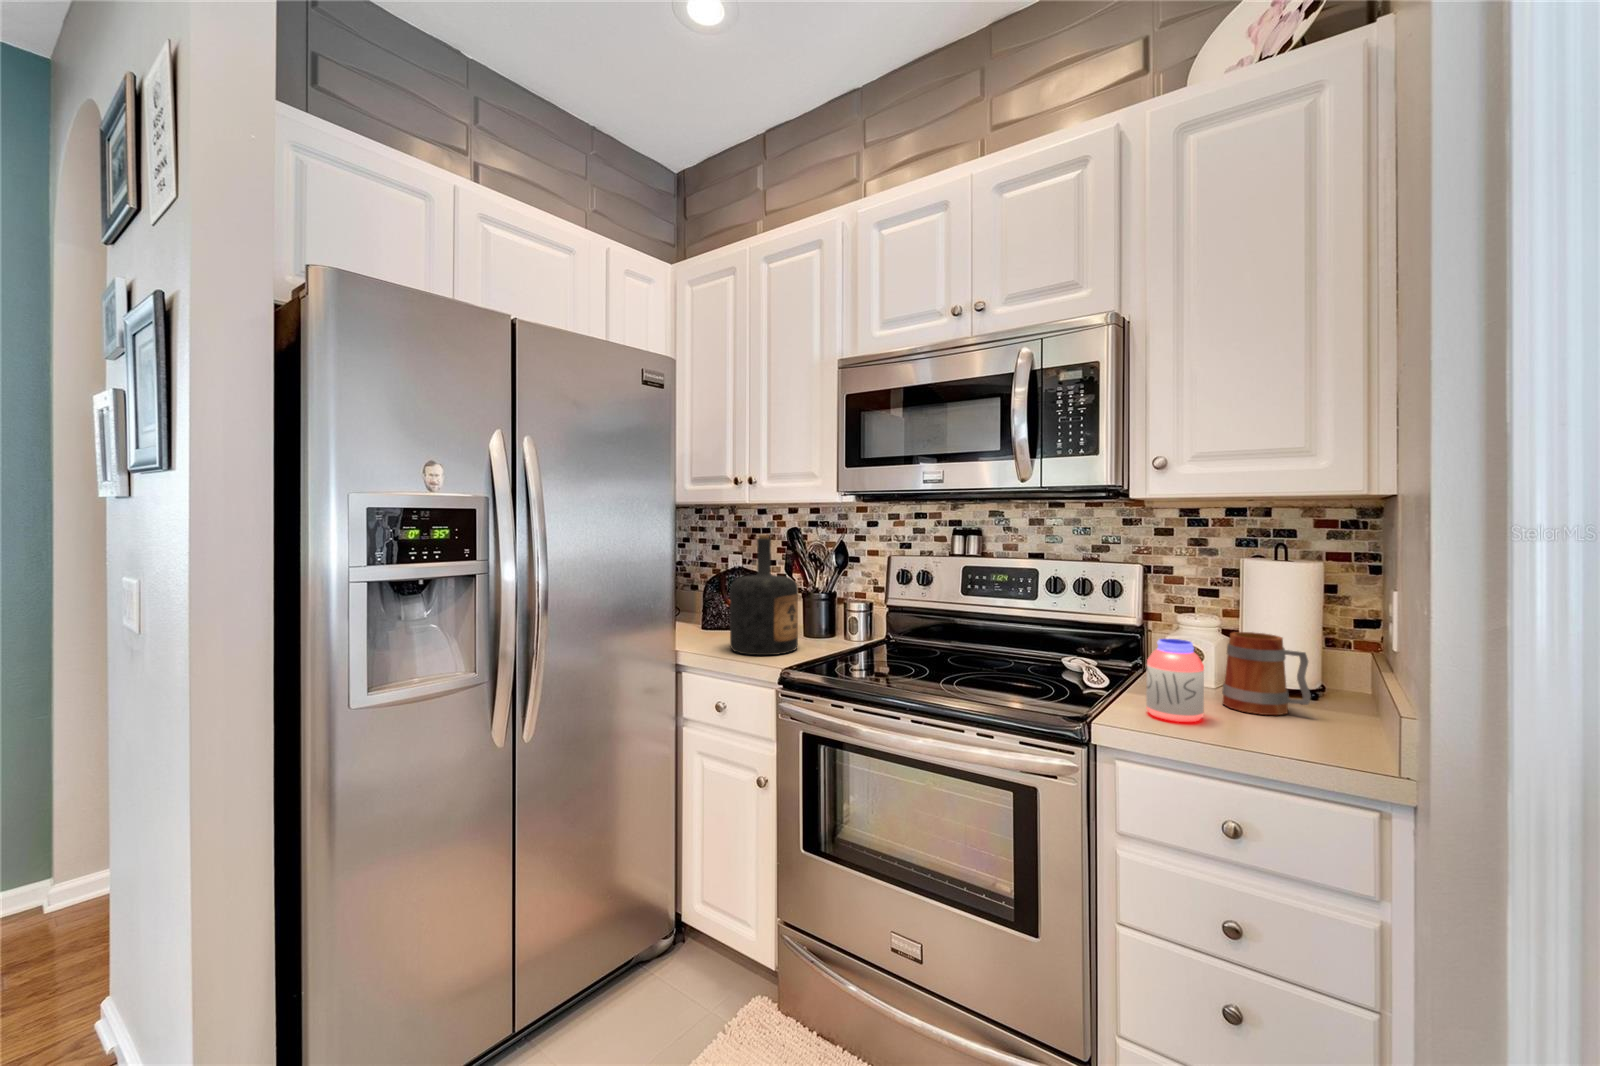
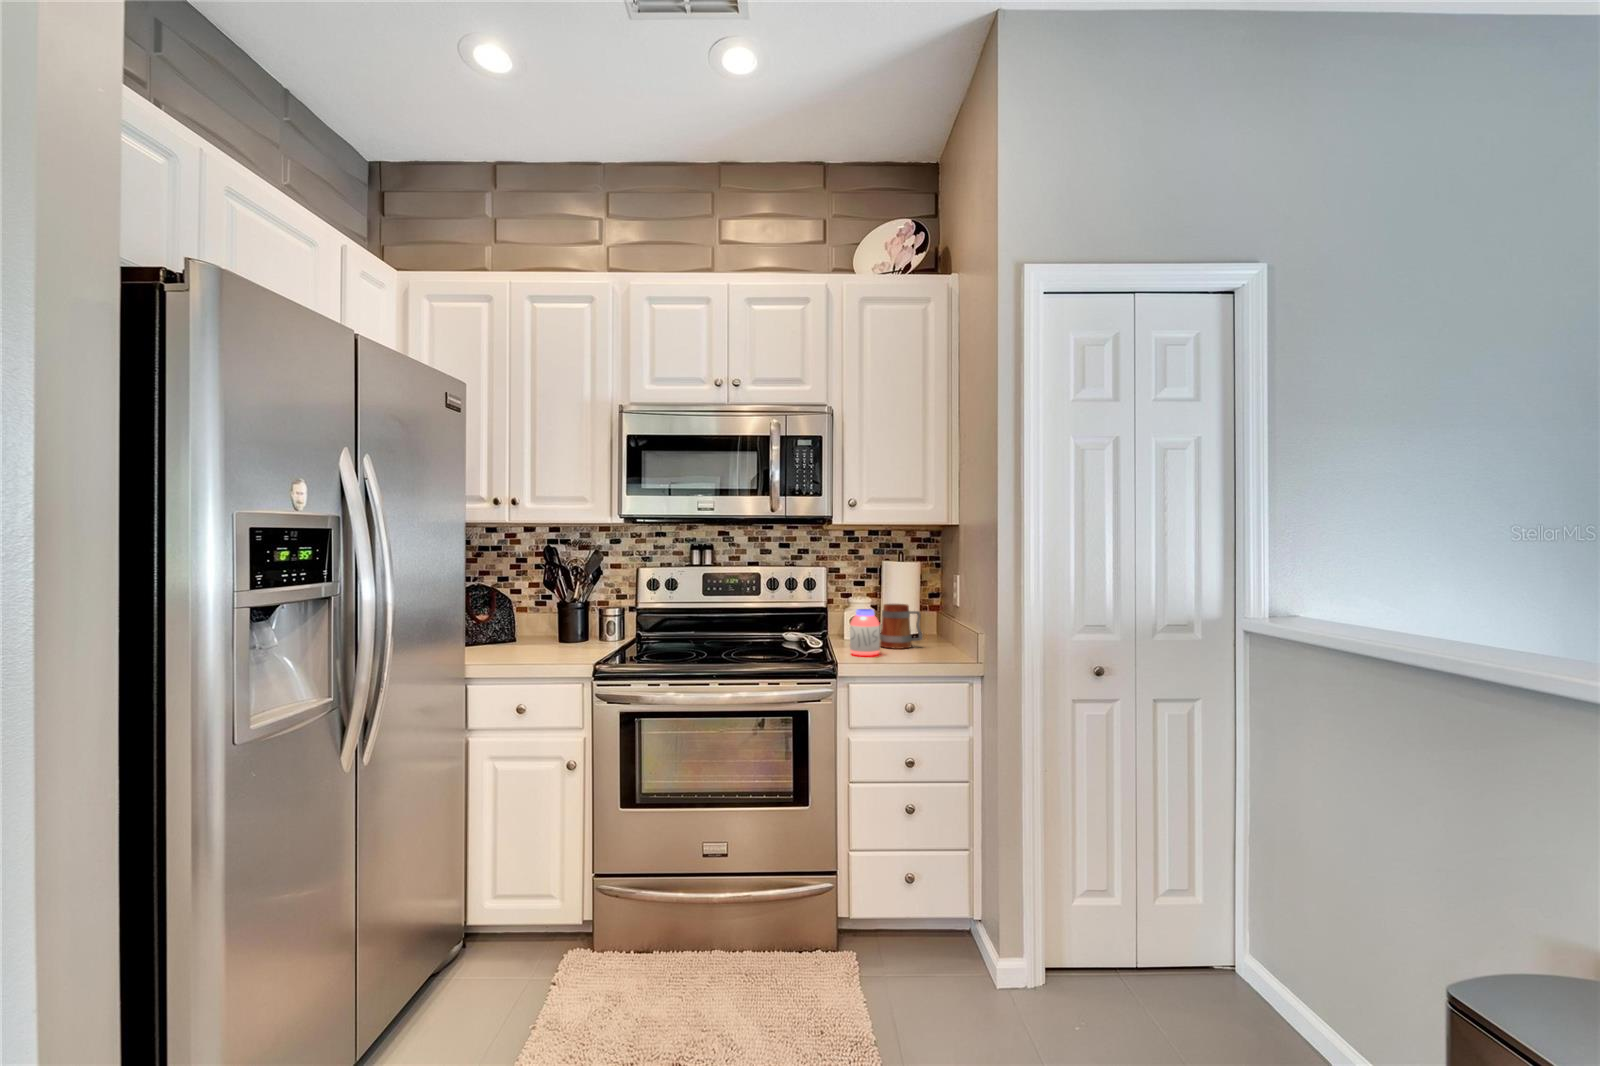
bottle: present [730,535,798,655] -> none [512,551,576,658]

